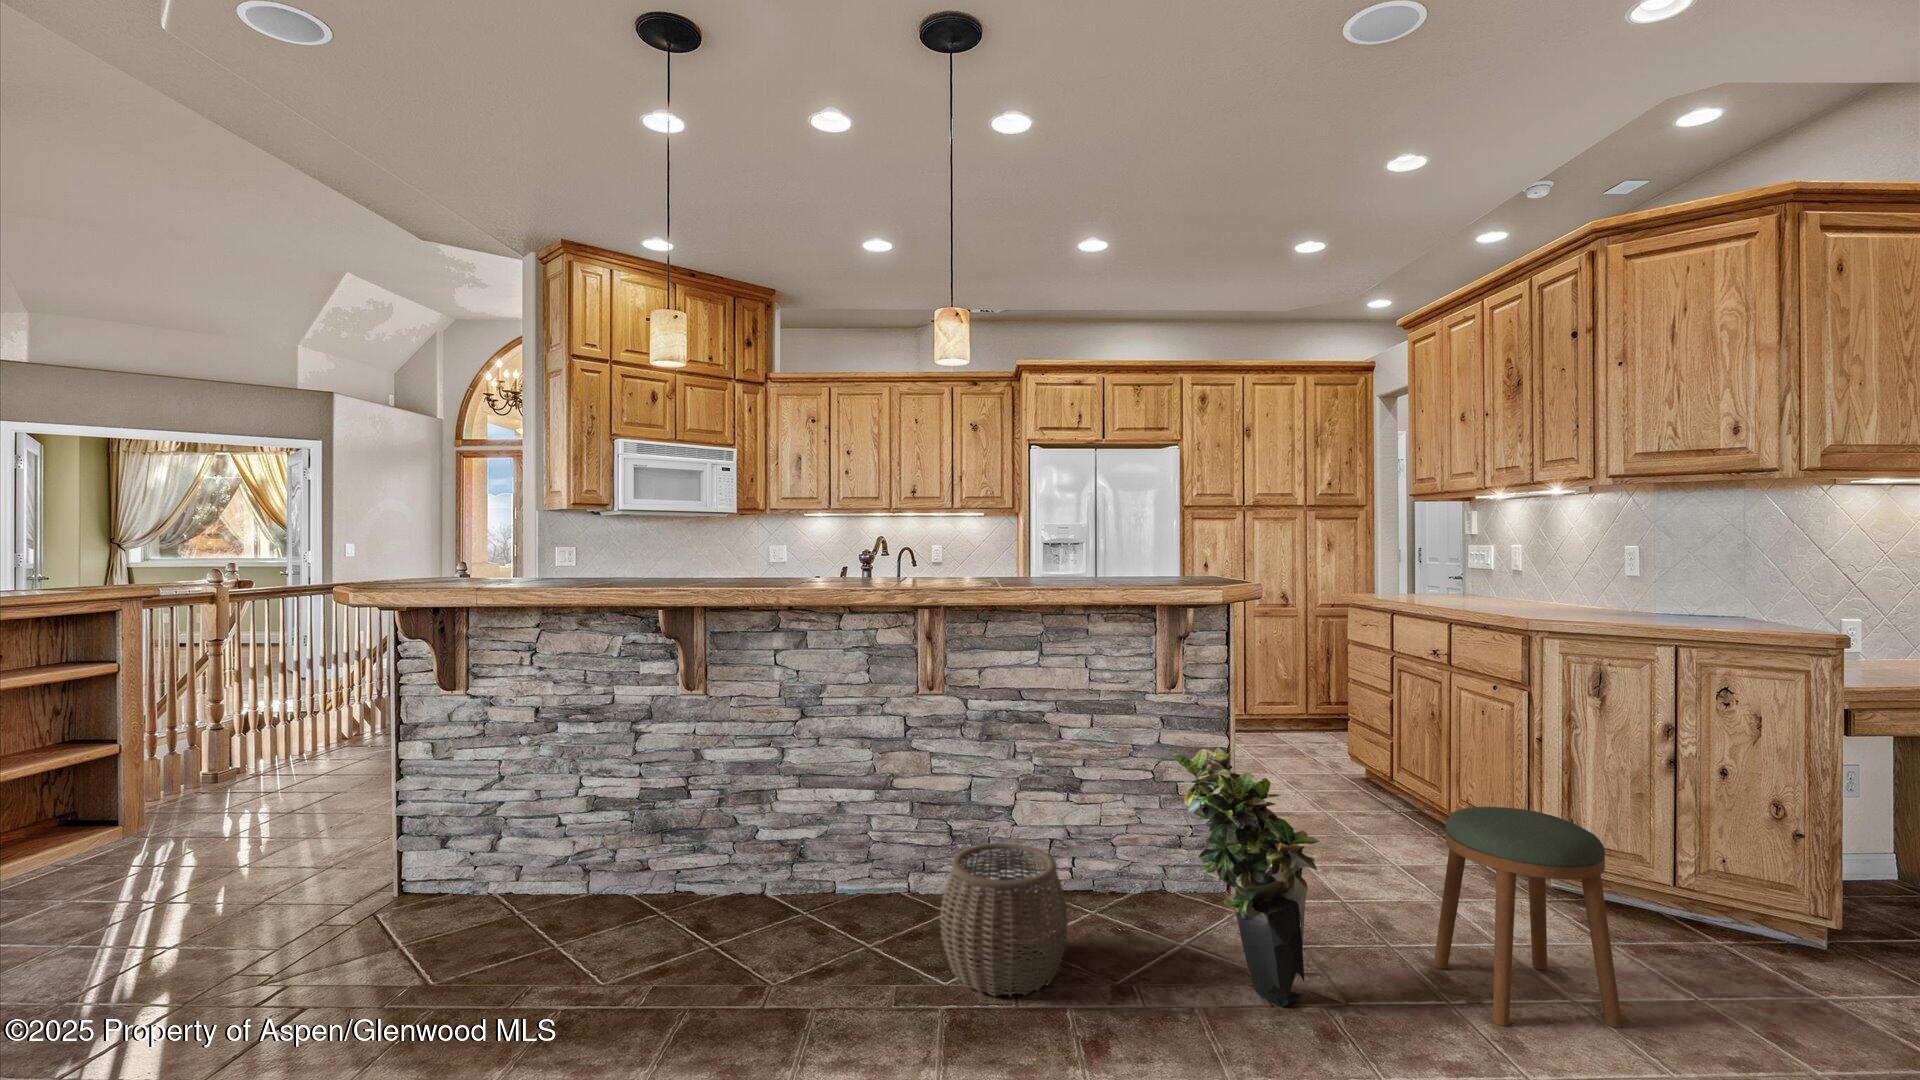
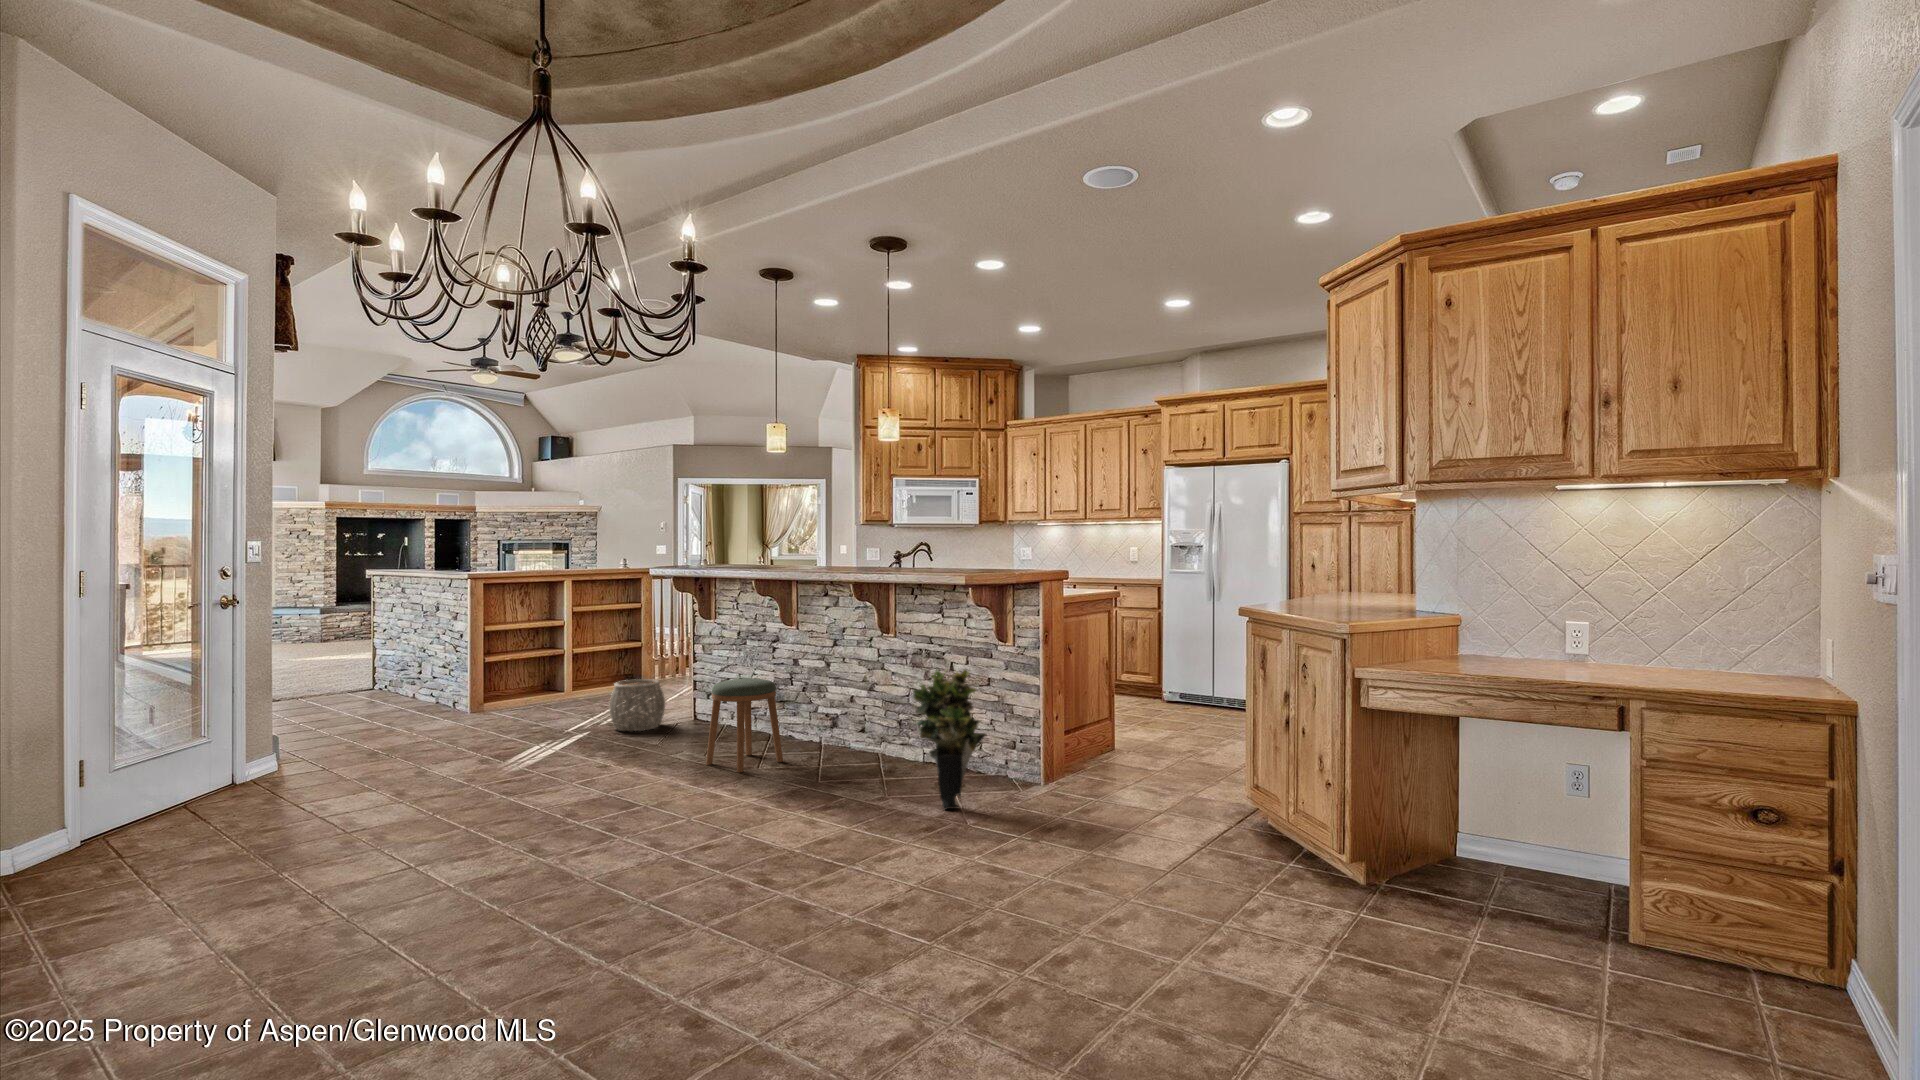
stool: present [1434,807,1622,1028] -> present [706,678,783,772]
woven basket: present [940,843,1068,996] -> present [609,679,665,731]

